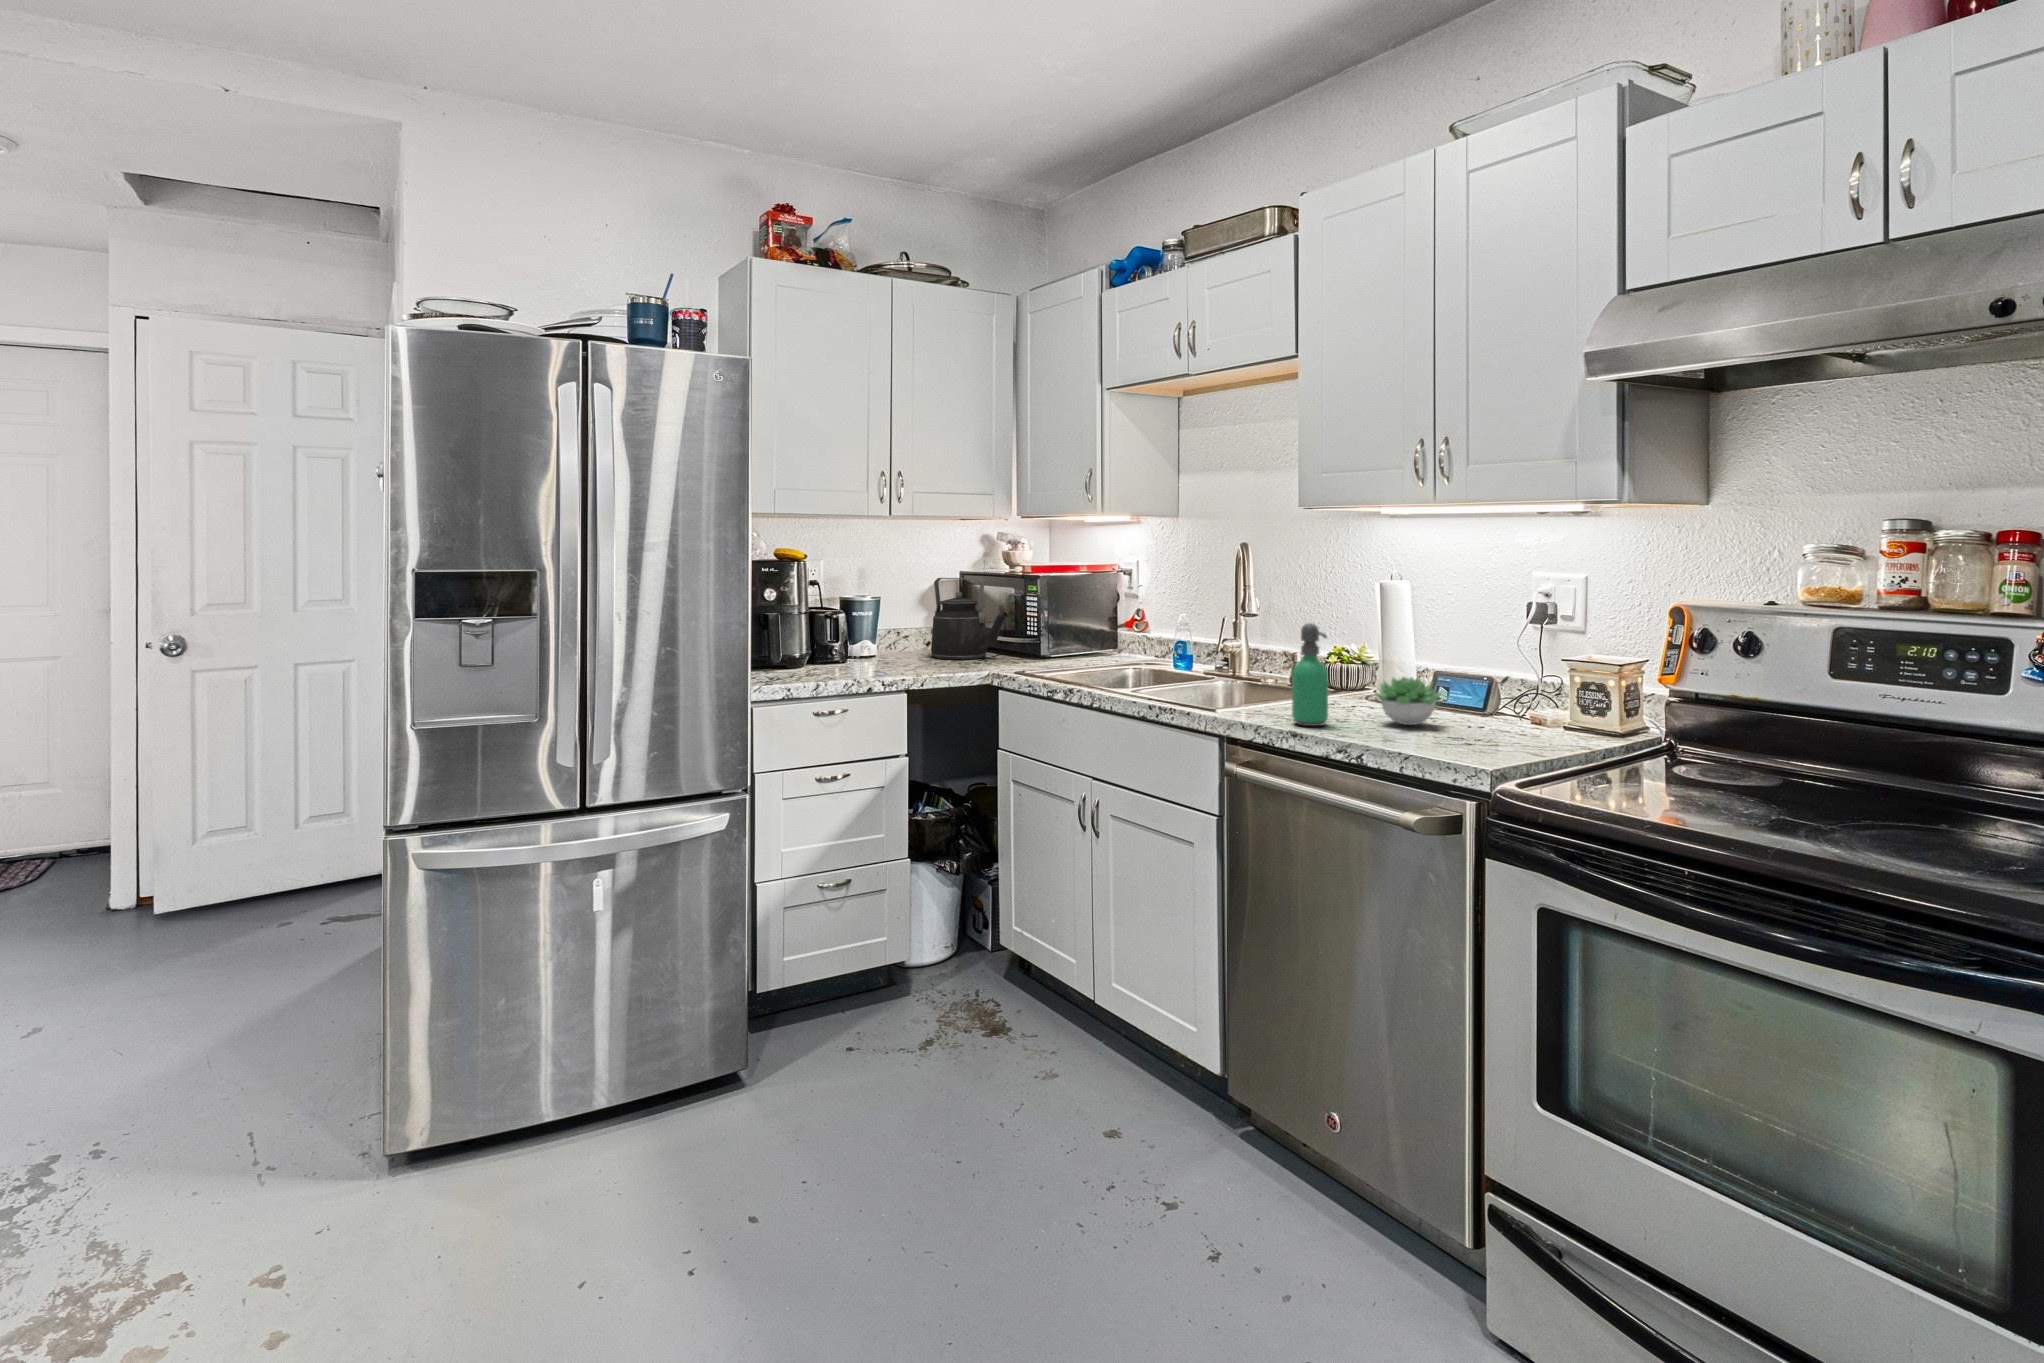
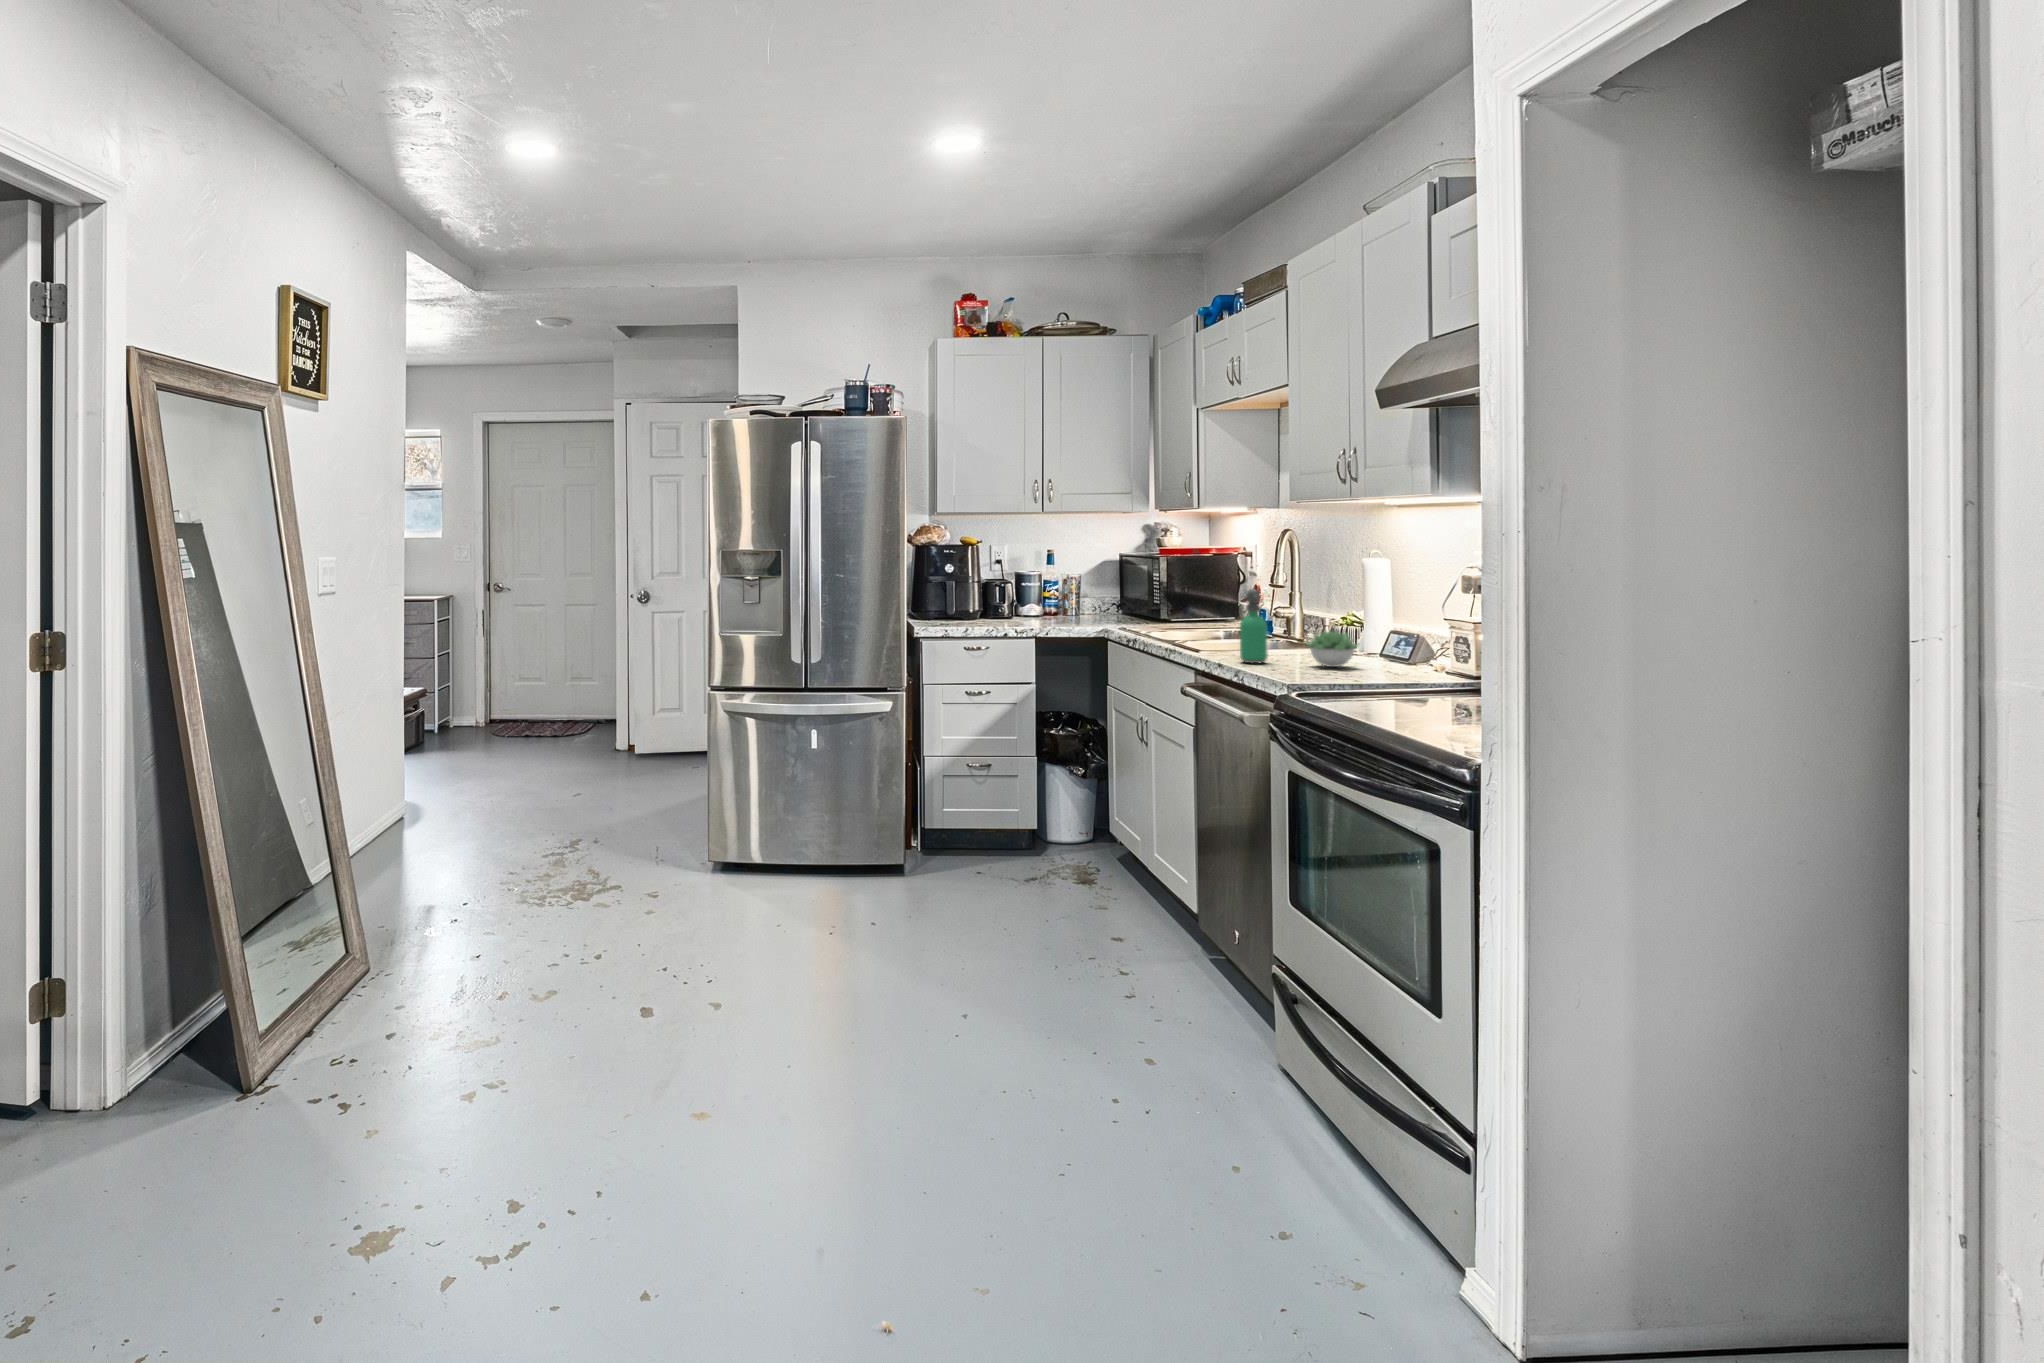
kettle: present [931,578,1008,659] -> none [1081,559,1137,621]

